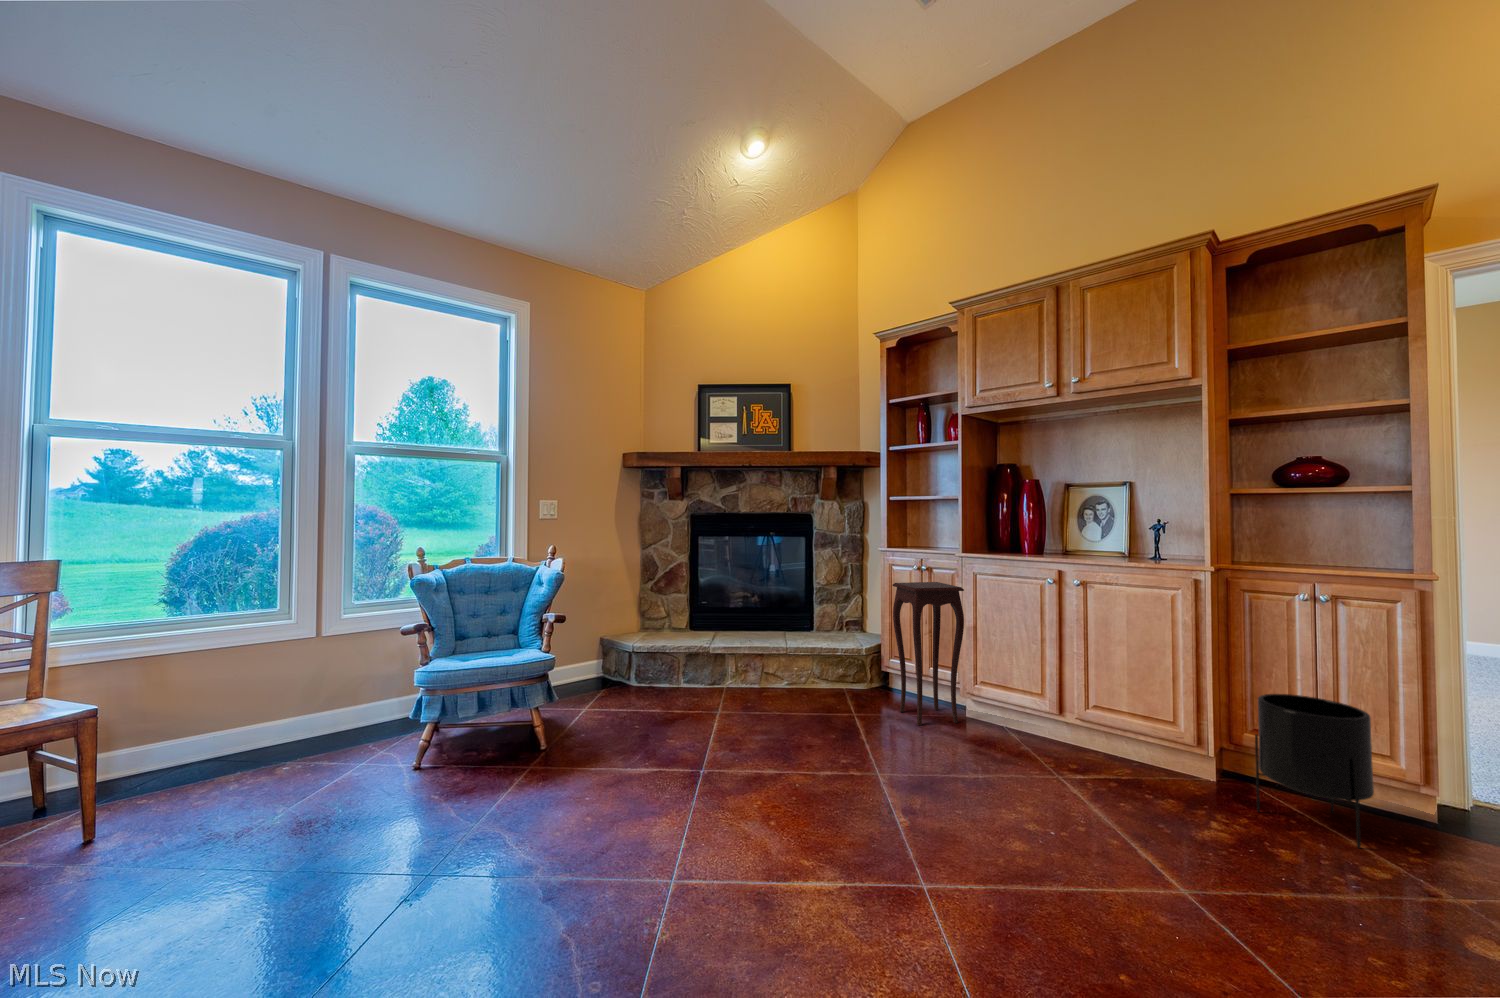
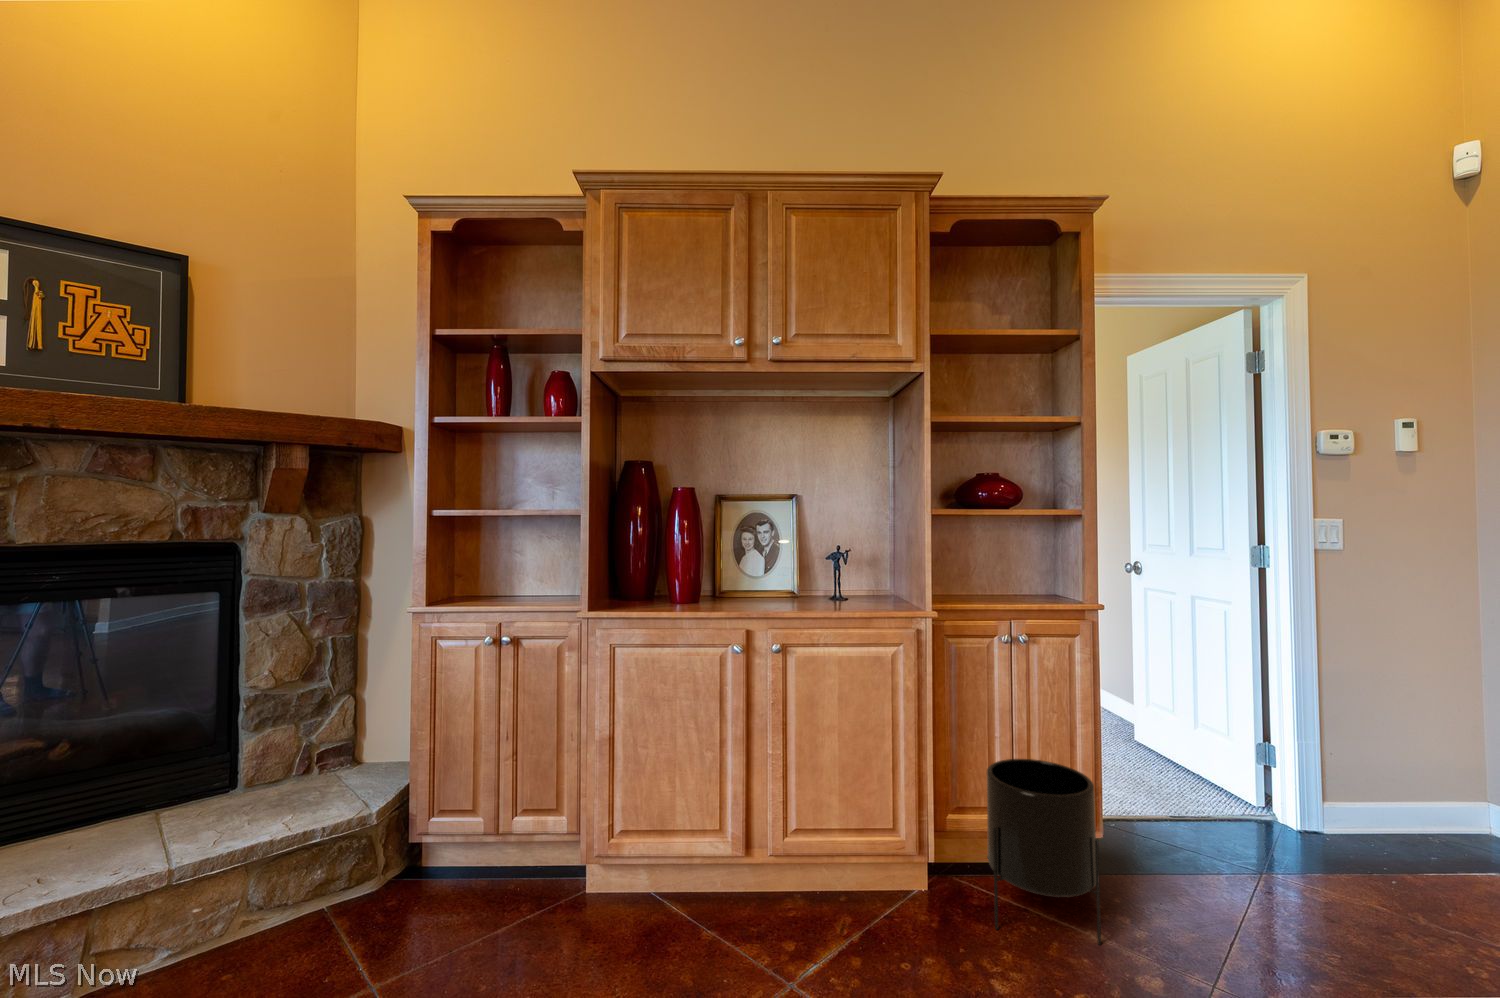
side table: present [893,582,964,725] -> none [452,663,593,962]

